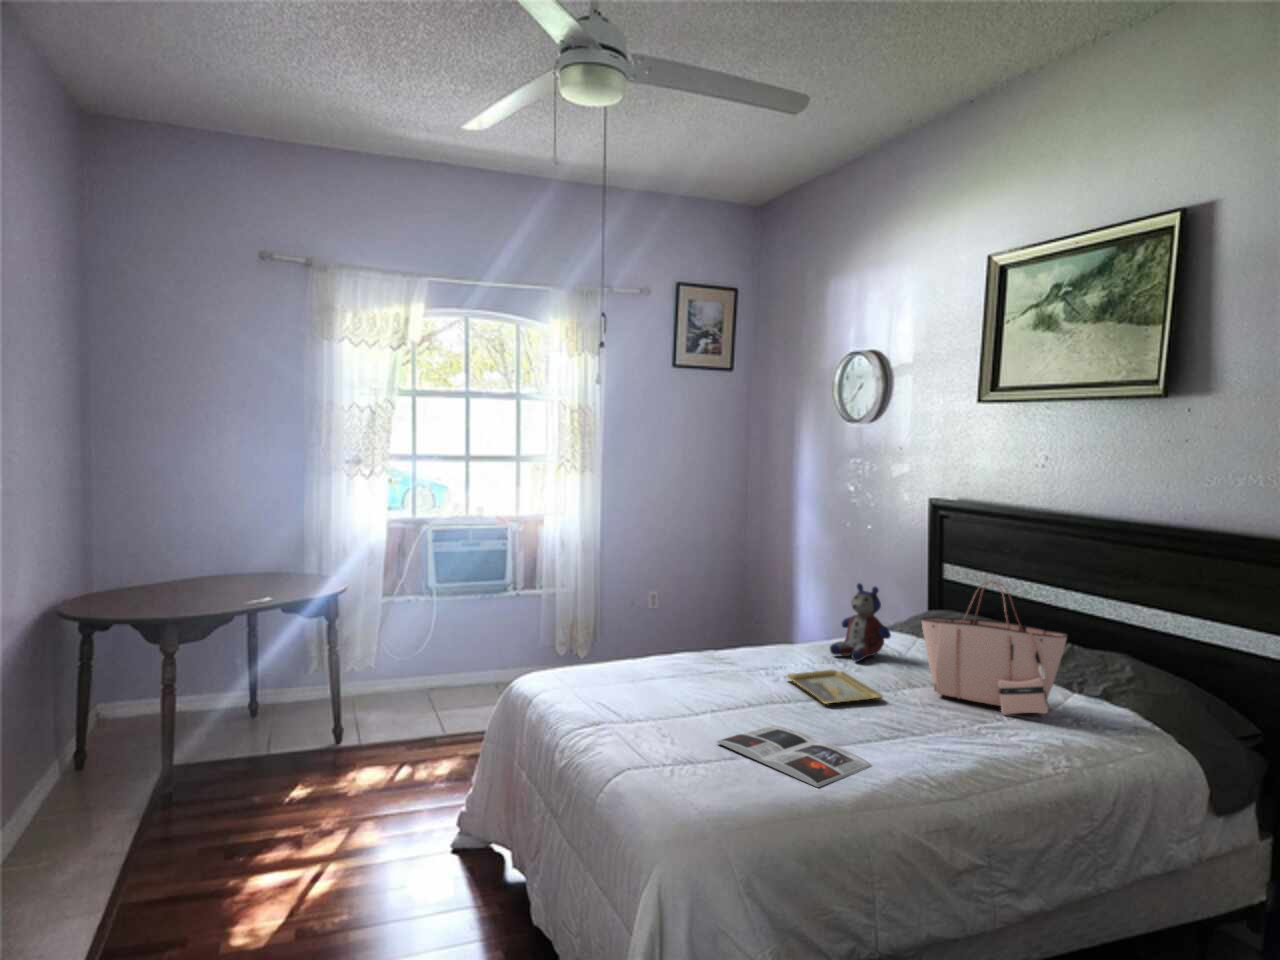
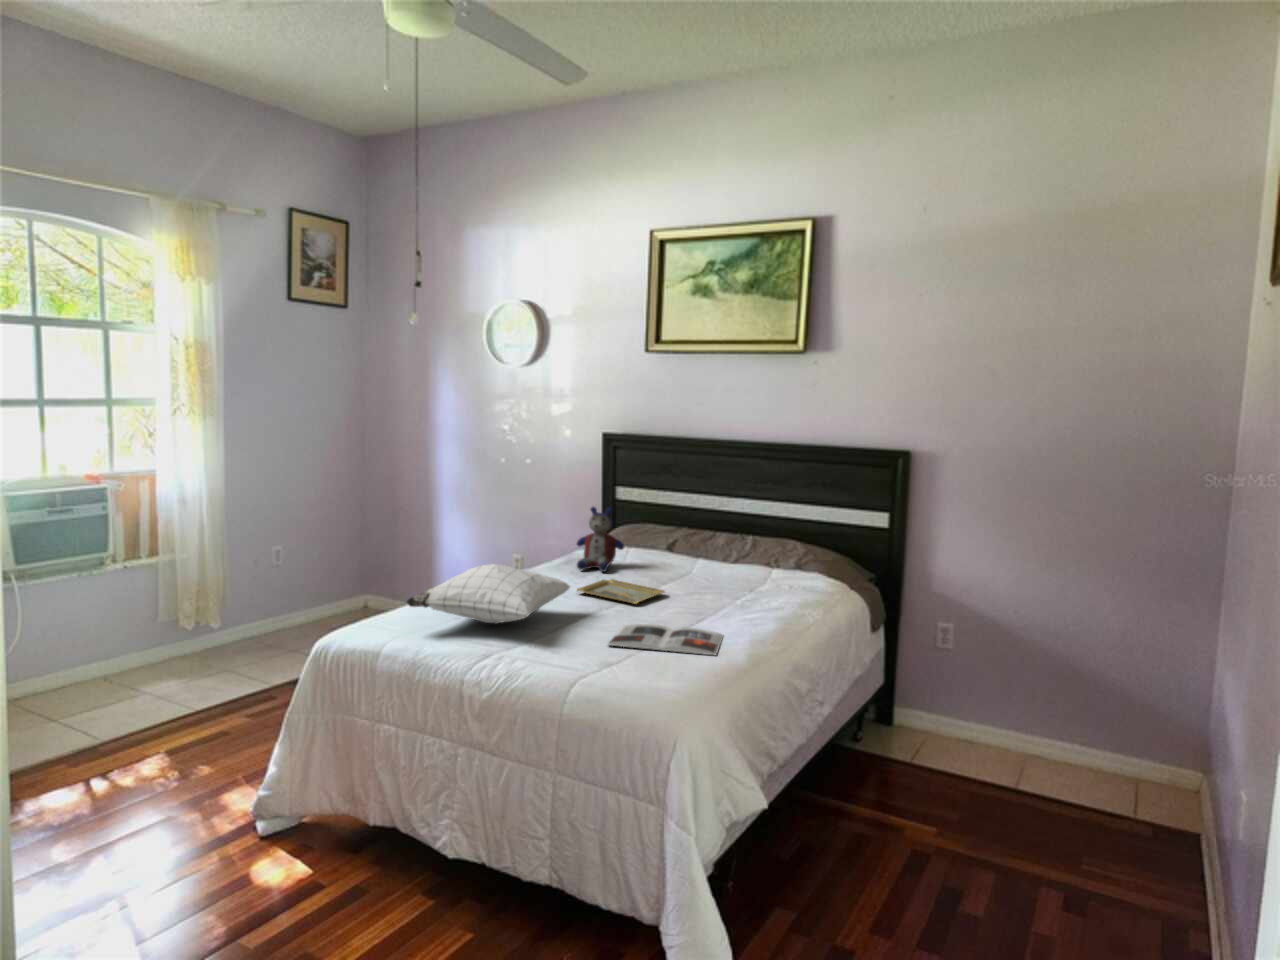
tote bag: present [921,581,1067,715] -> none [673,492,778,589]
pillow: none [564,629,746,694] -> present [406,564,570,623]

